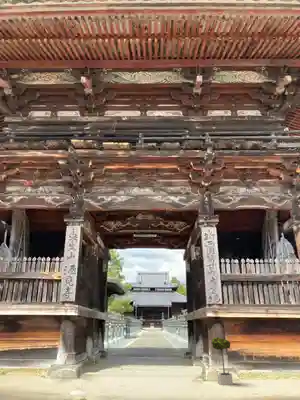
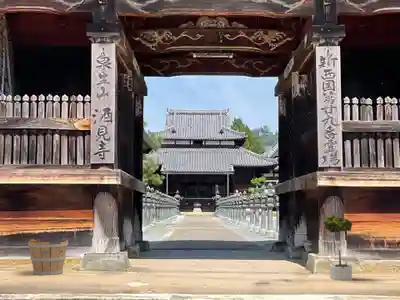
wooden bucket: none [16,353,44,381] -> present [28,239,68,275]

